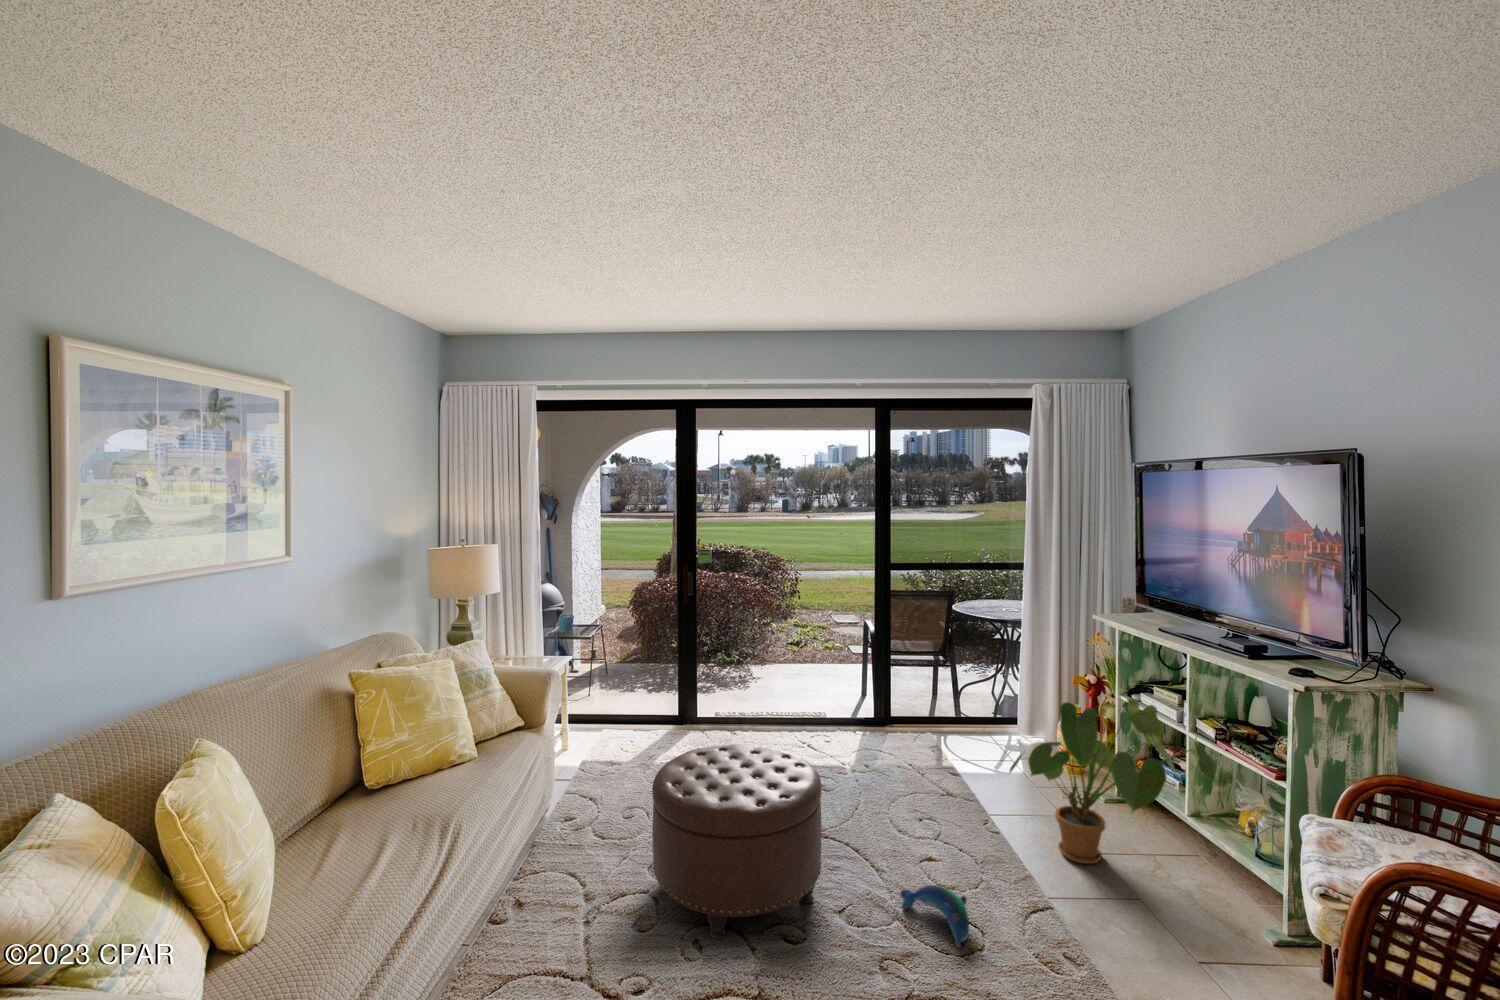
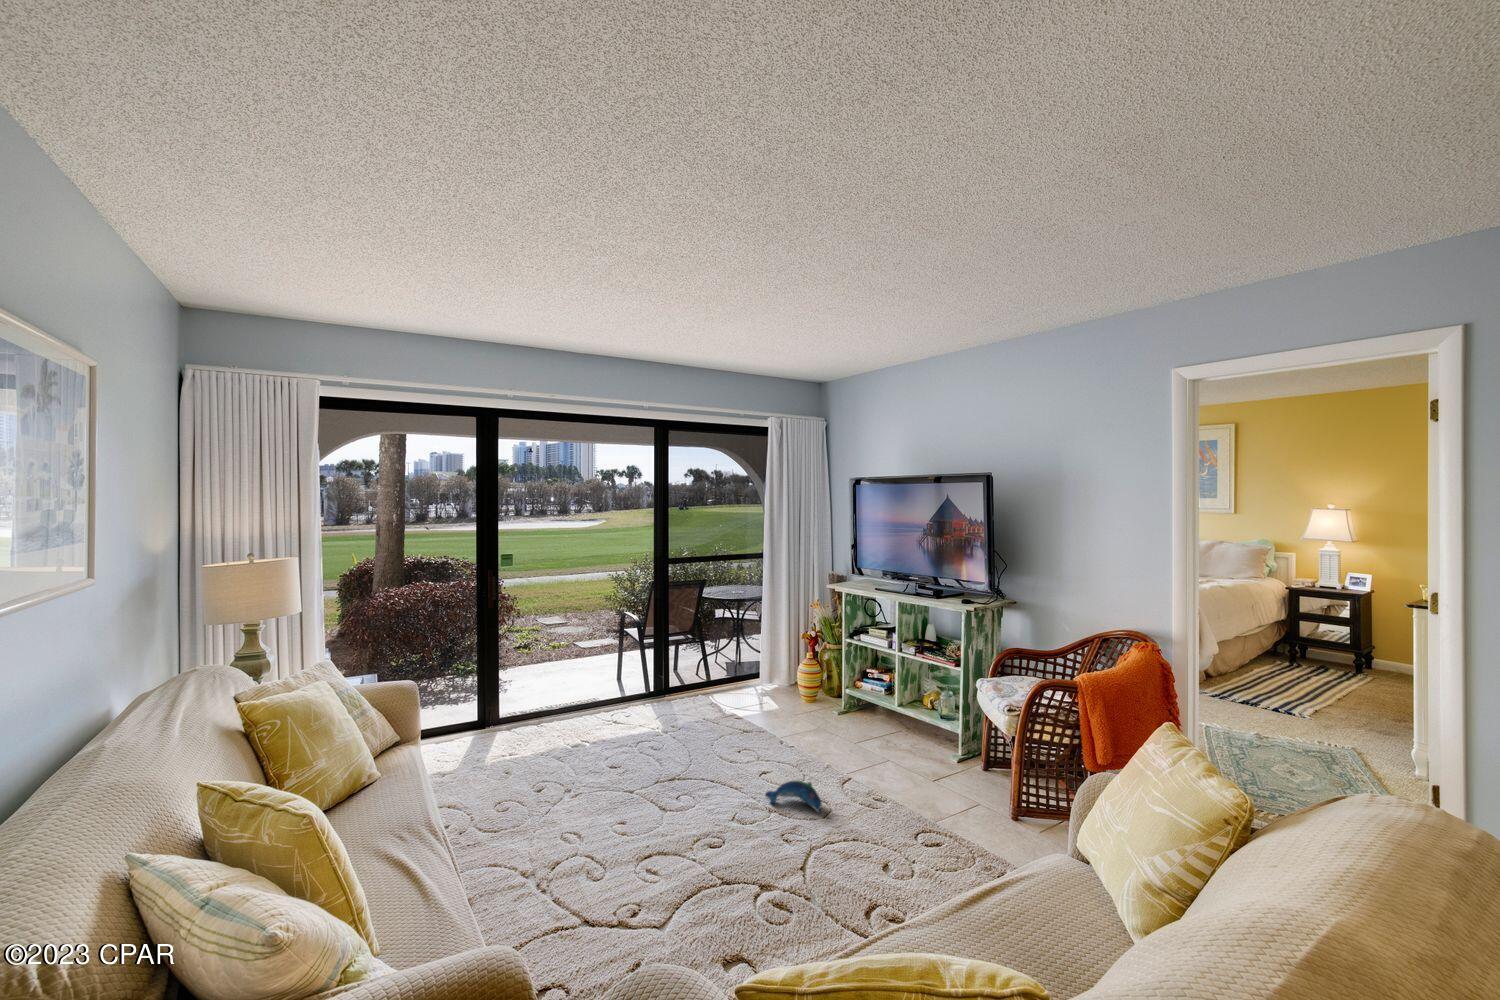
house plant: present [1009,699,1215,864] -> none [798,637,920,750]
ottoman: present [652,744,822,939] -> none [577,711,719,863]

